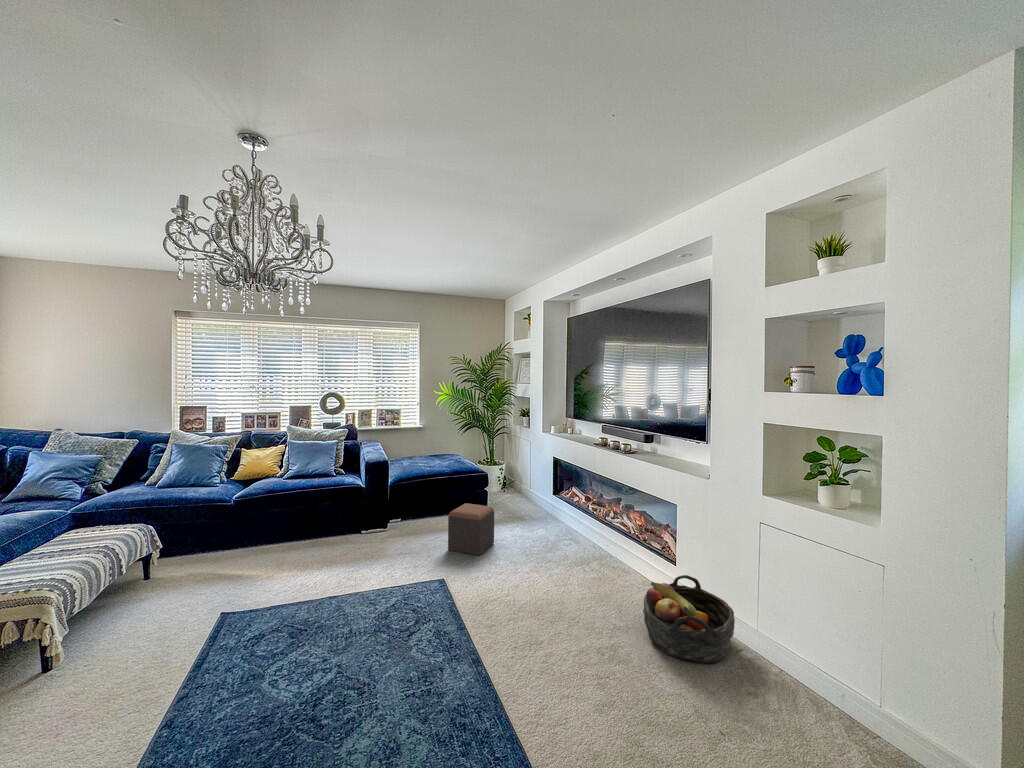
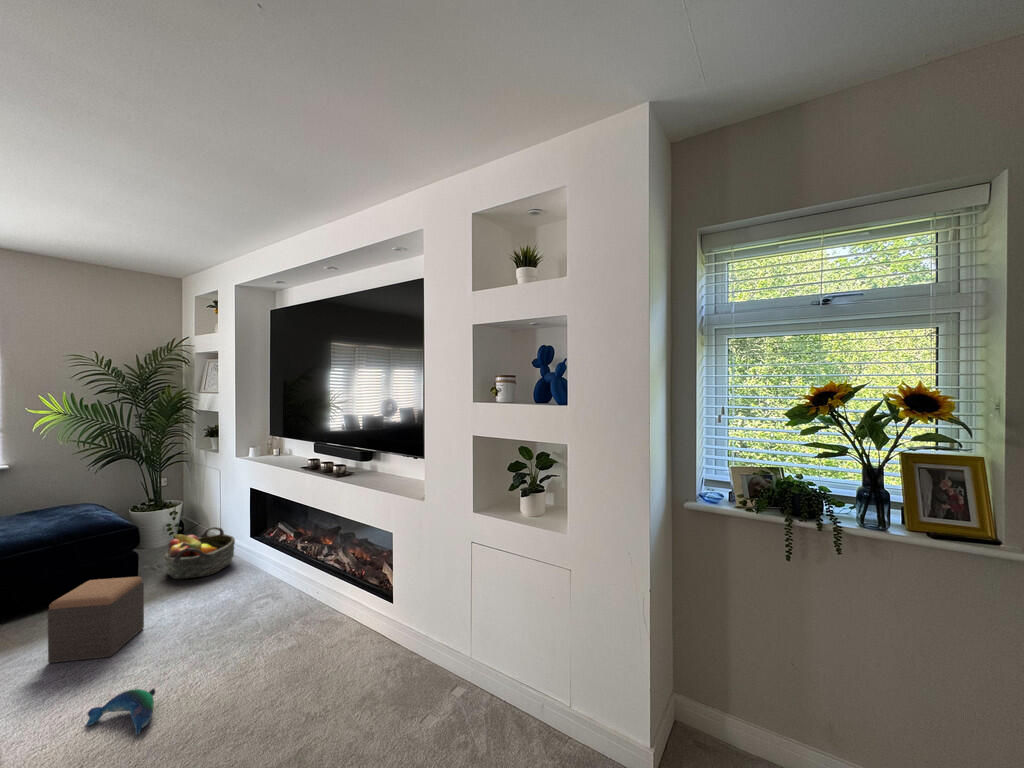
basket: present [643,575,735,663] -> present [164,527,235,579]
plush toy: none [476,577,511,606] -> present [86,688,155,735]

